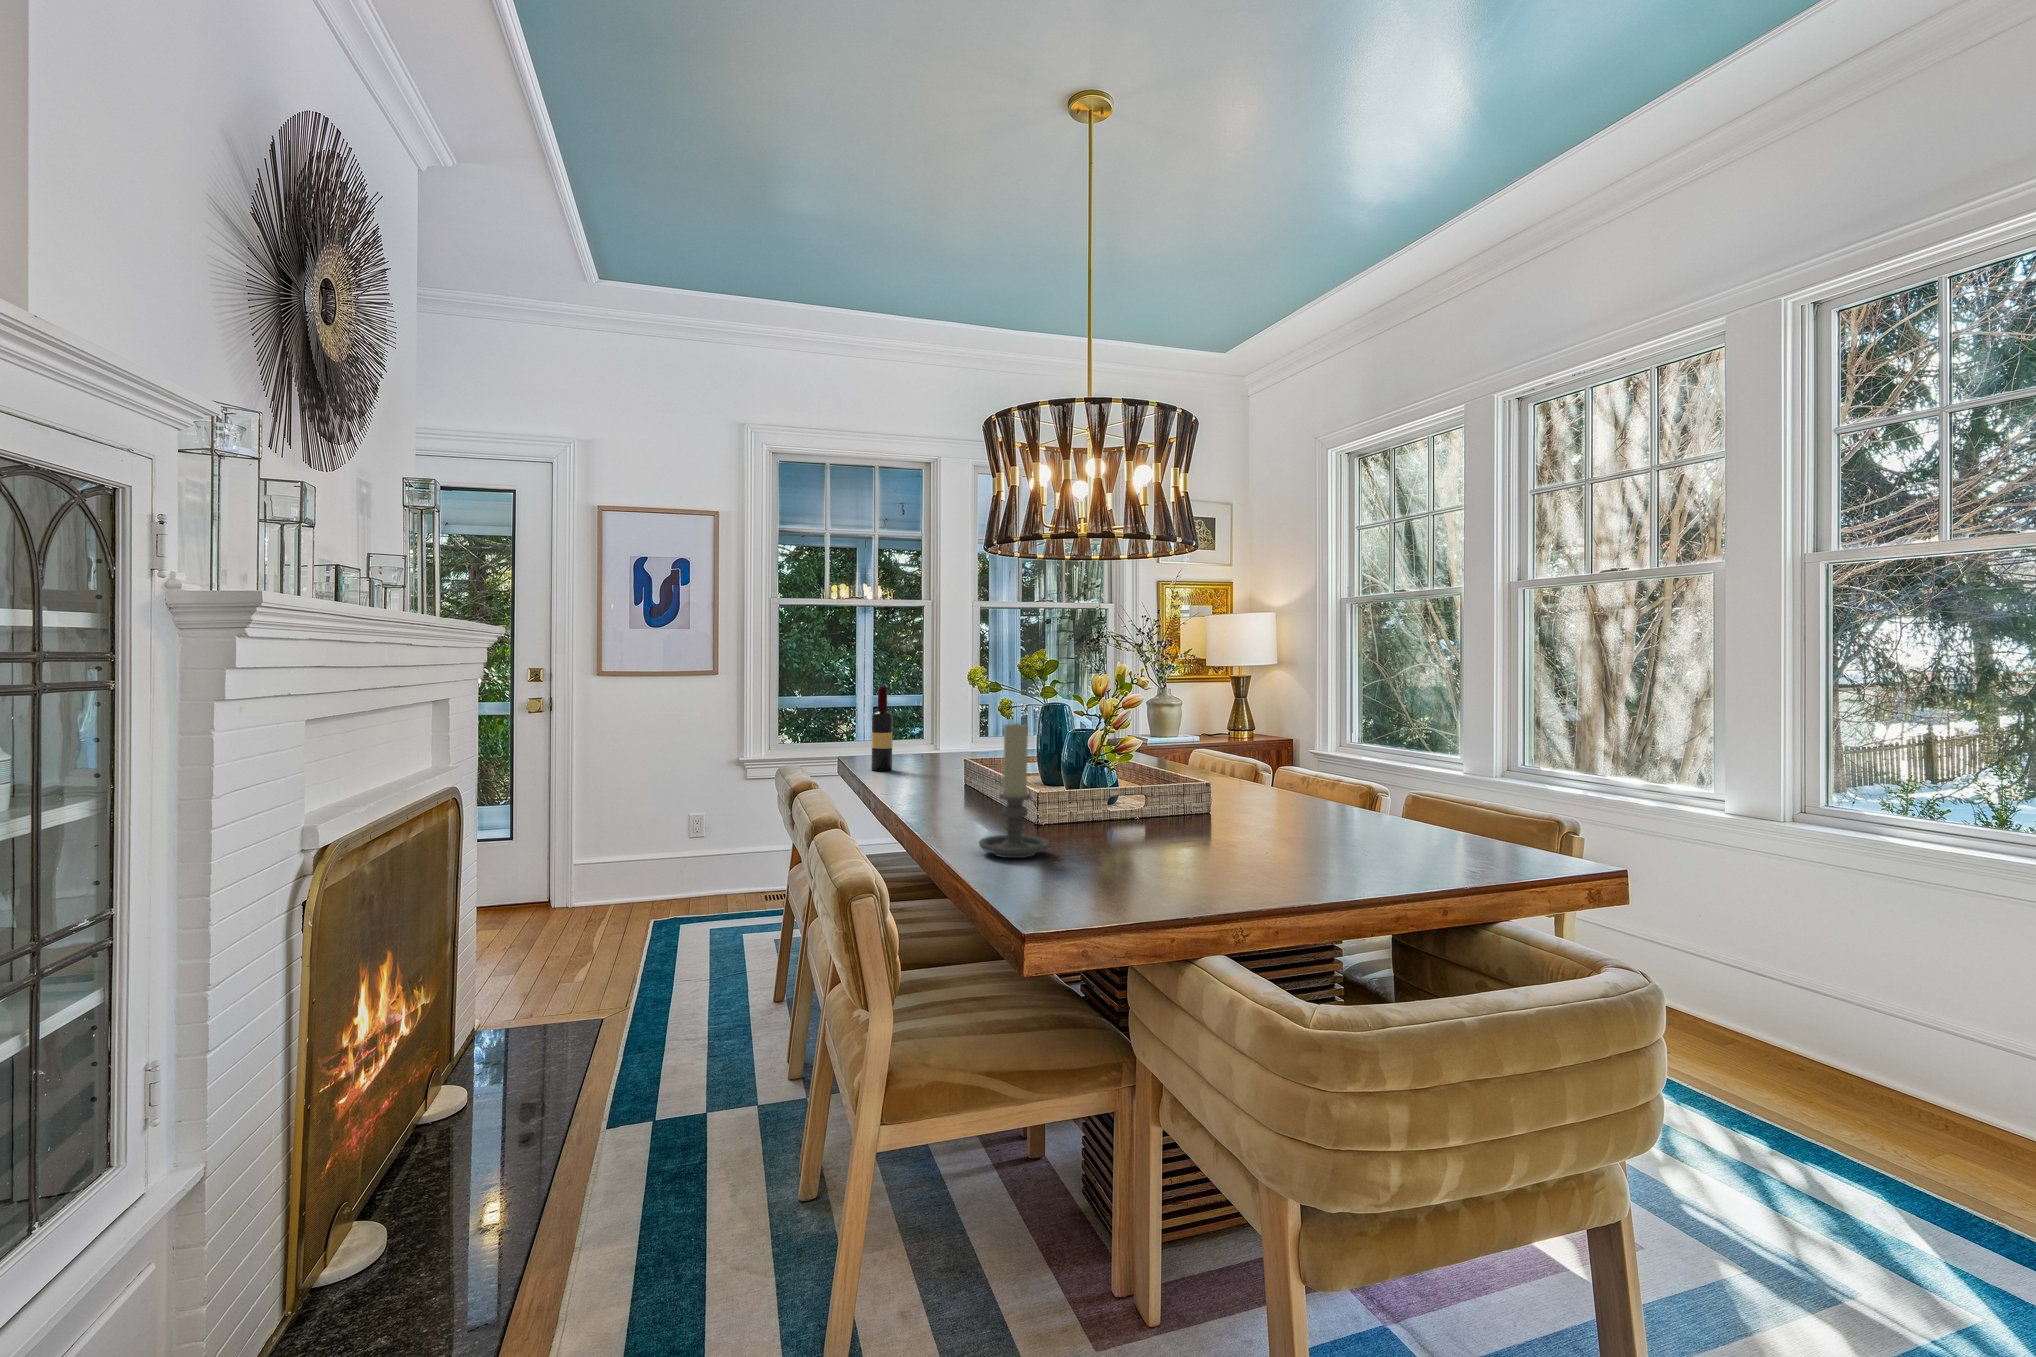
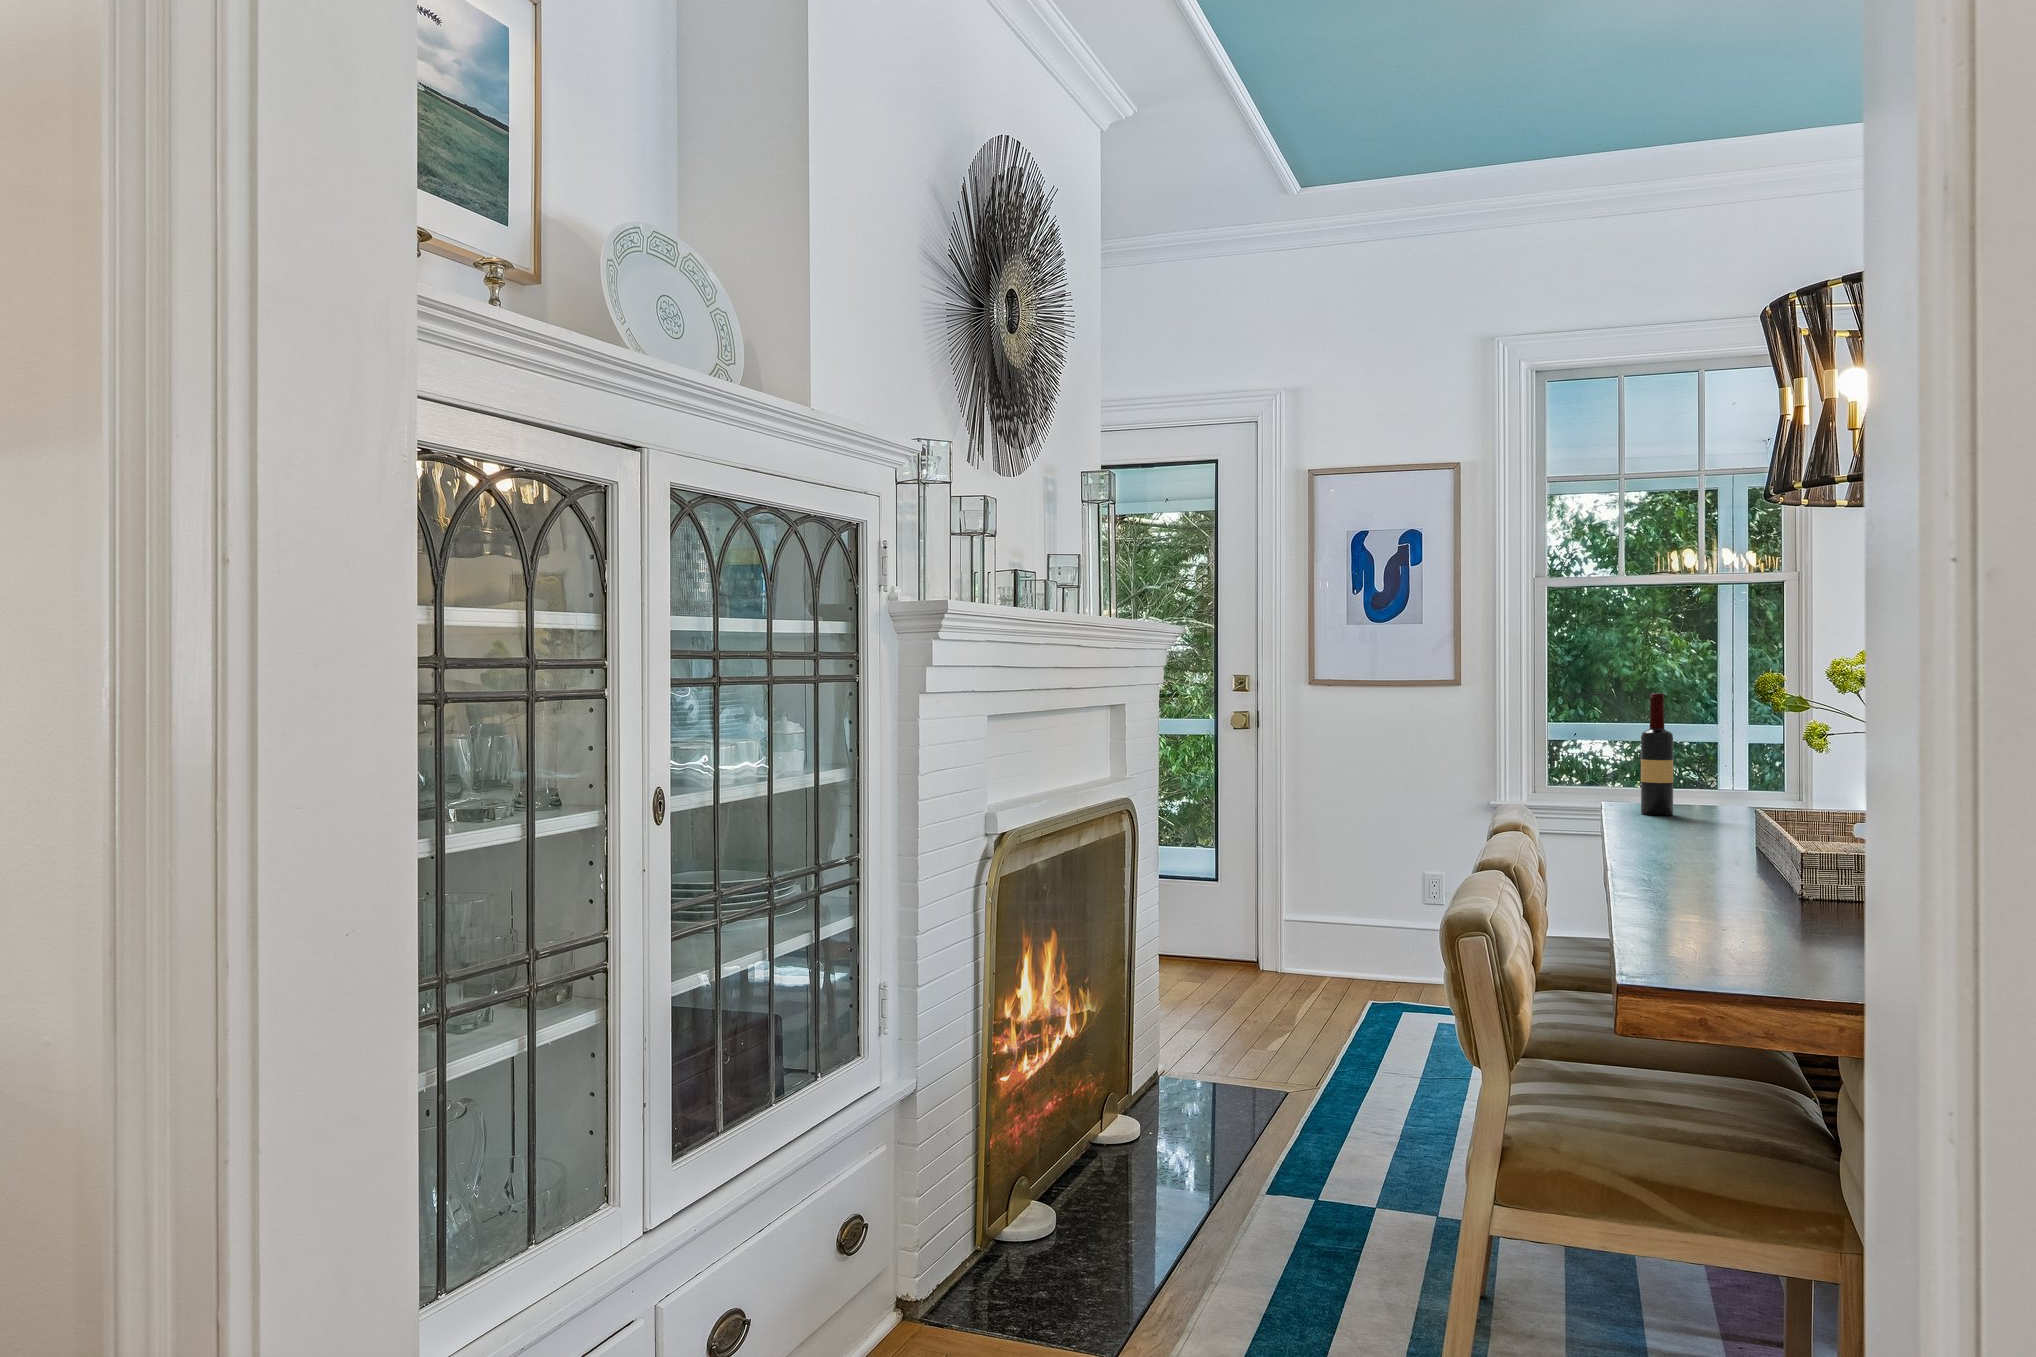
candle holder: present [979,723,1050,858] -> none [1686,730,1796,918]

